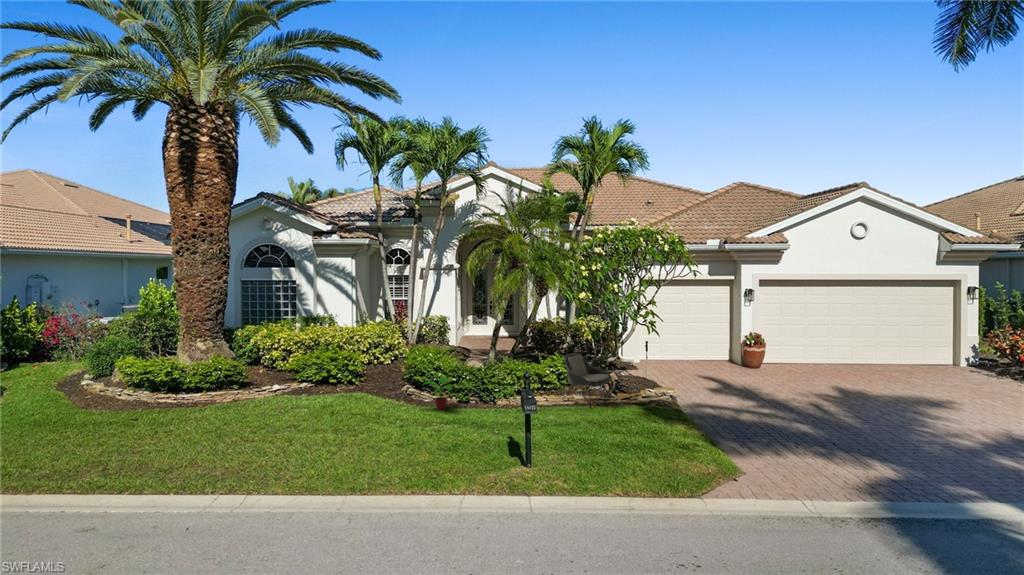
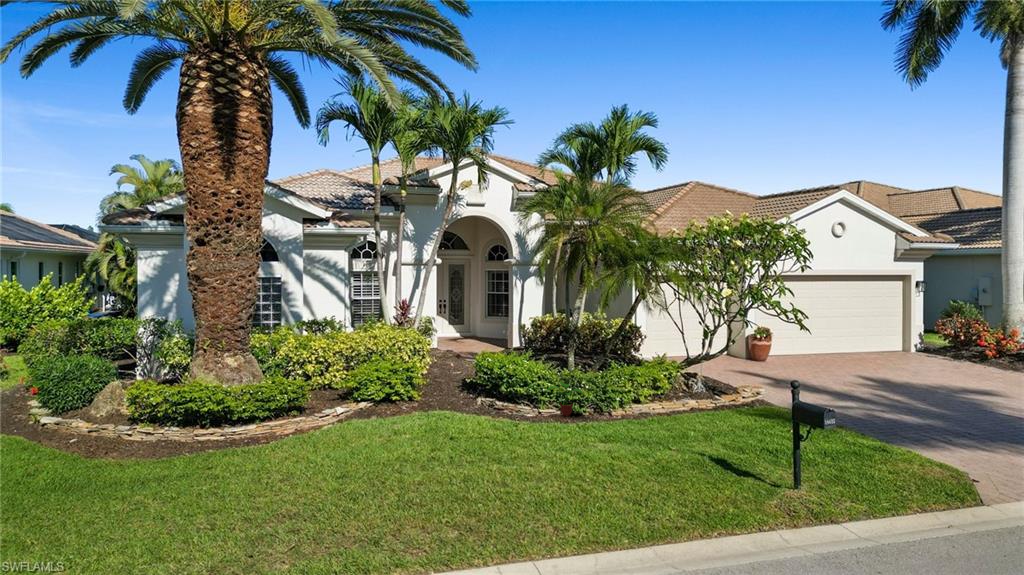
lounge chair: present [562,353,612,407] -> none [665,350,709,404]

